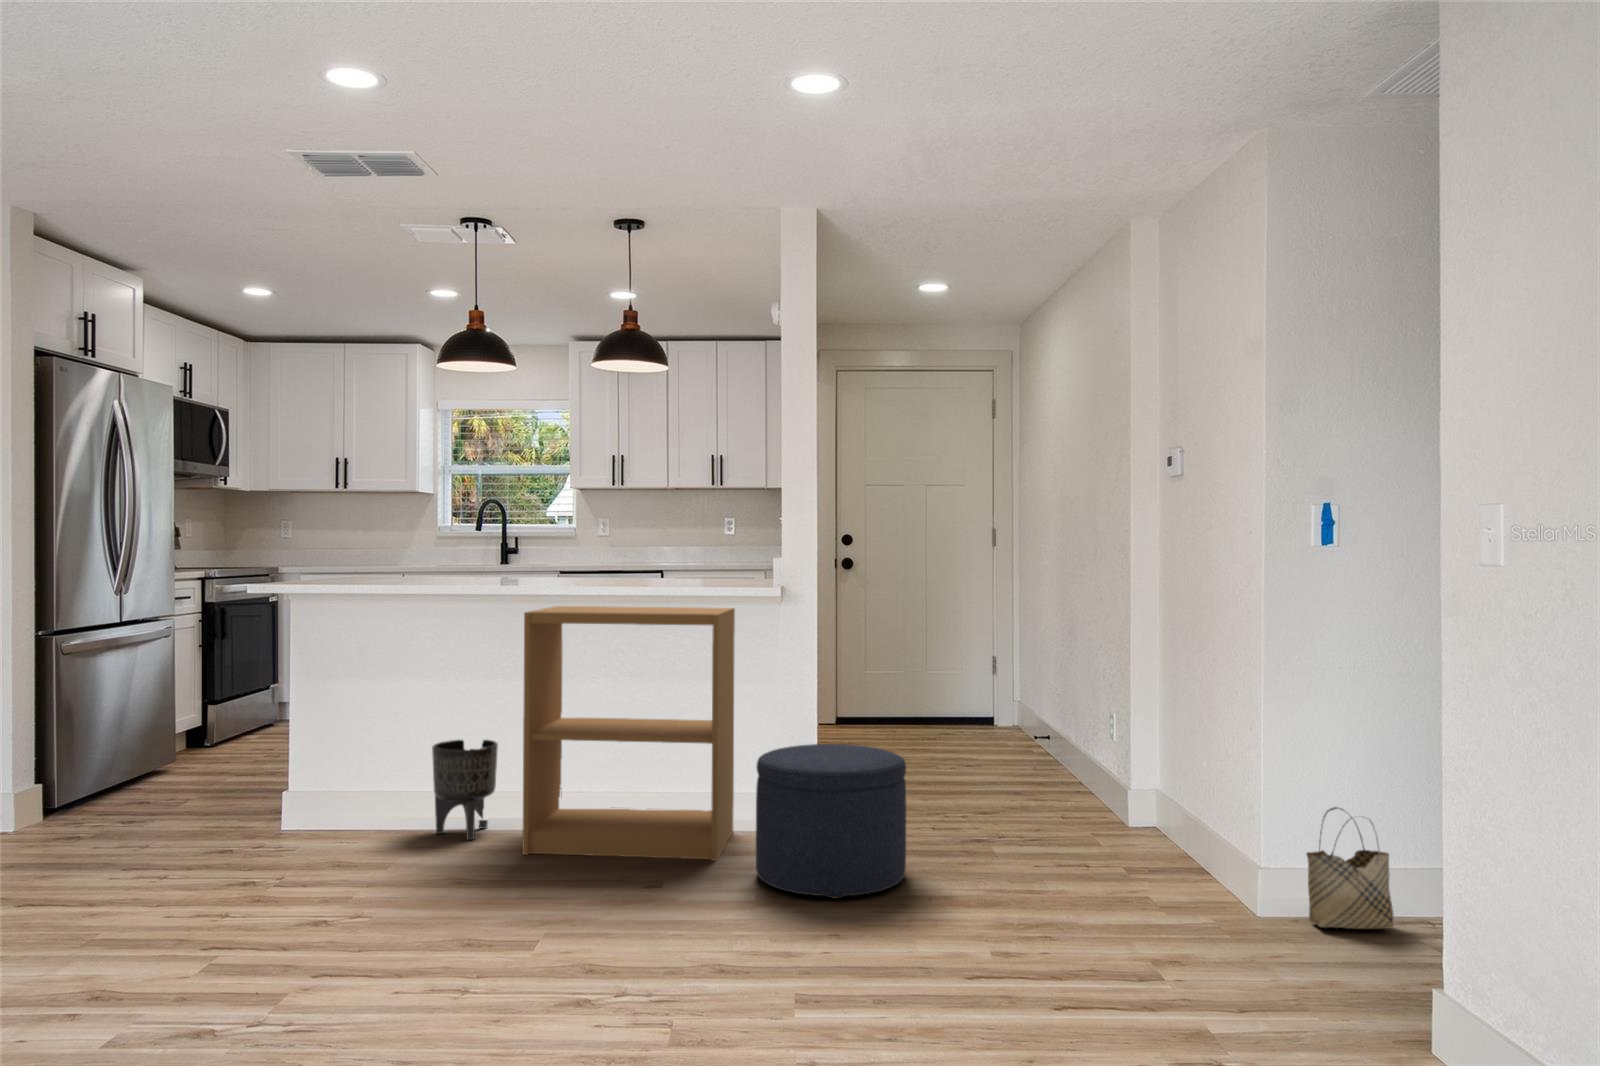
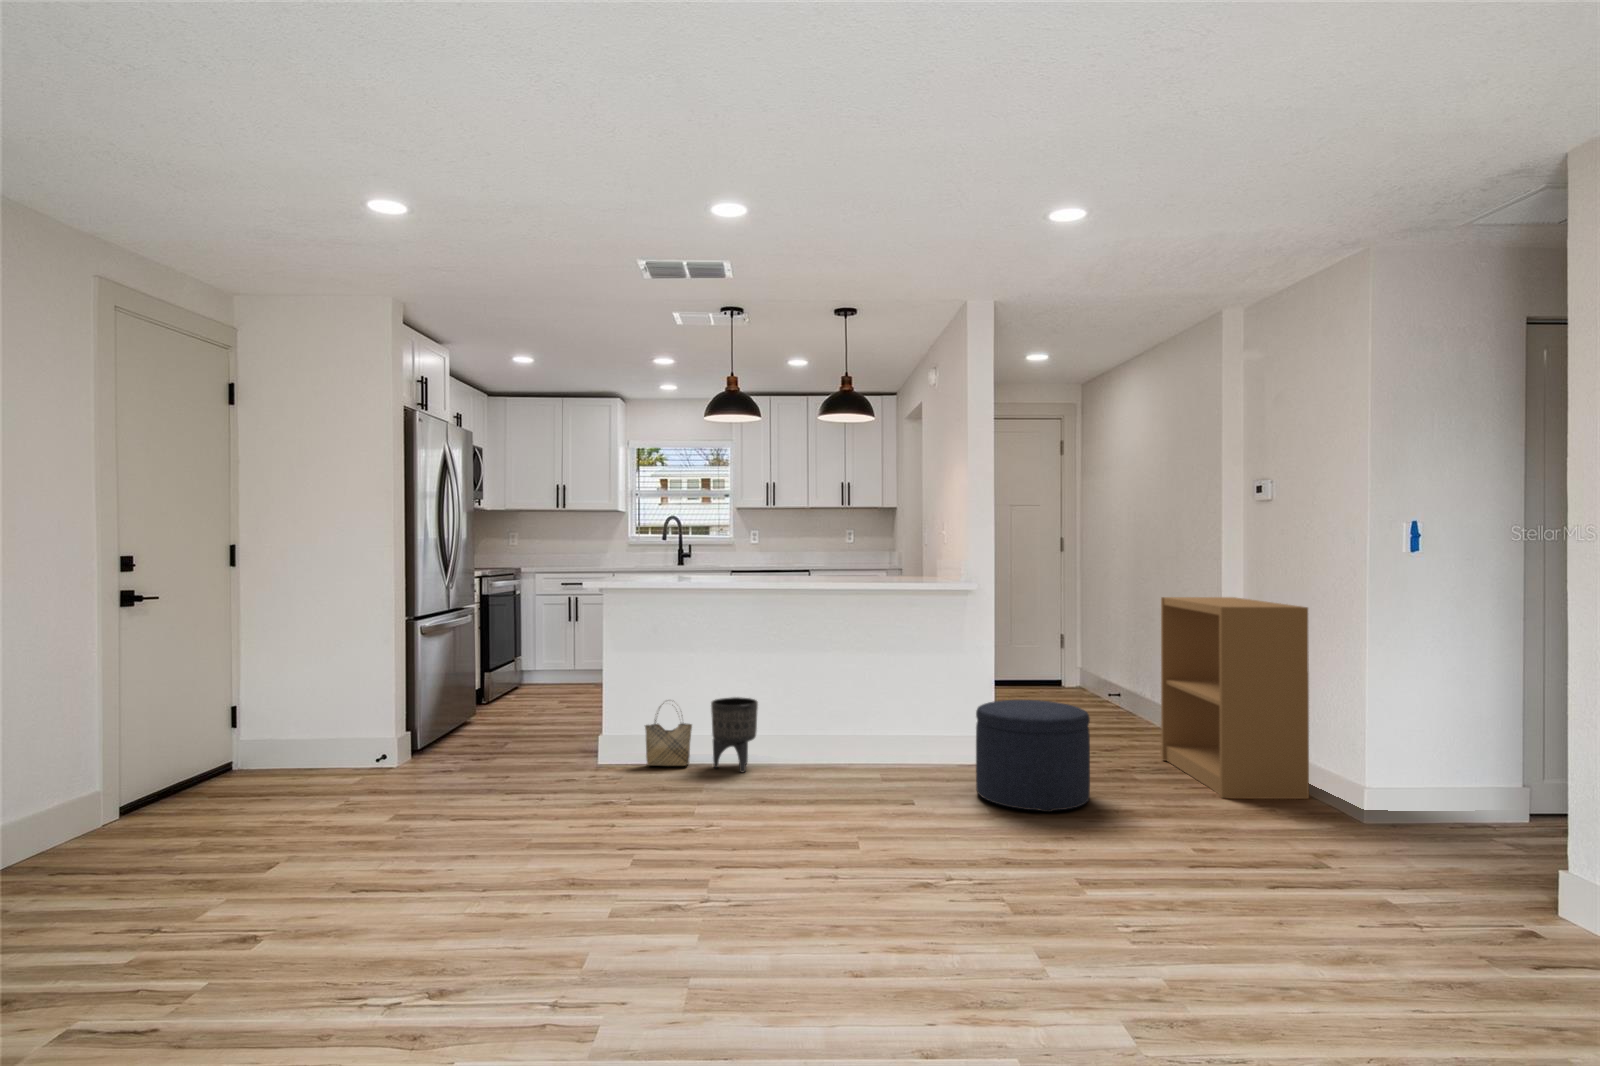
bookshelf: present [523,606,735,861] -> present [1161,597,1309,799]
woven basket: present [1306,807,1394,929] -> present [645,703,692,766]

